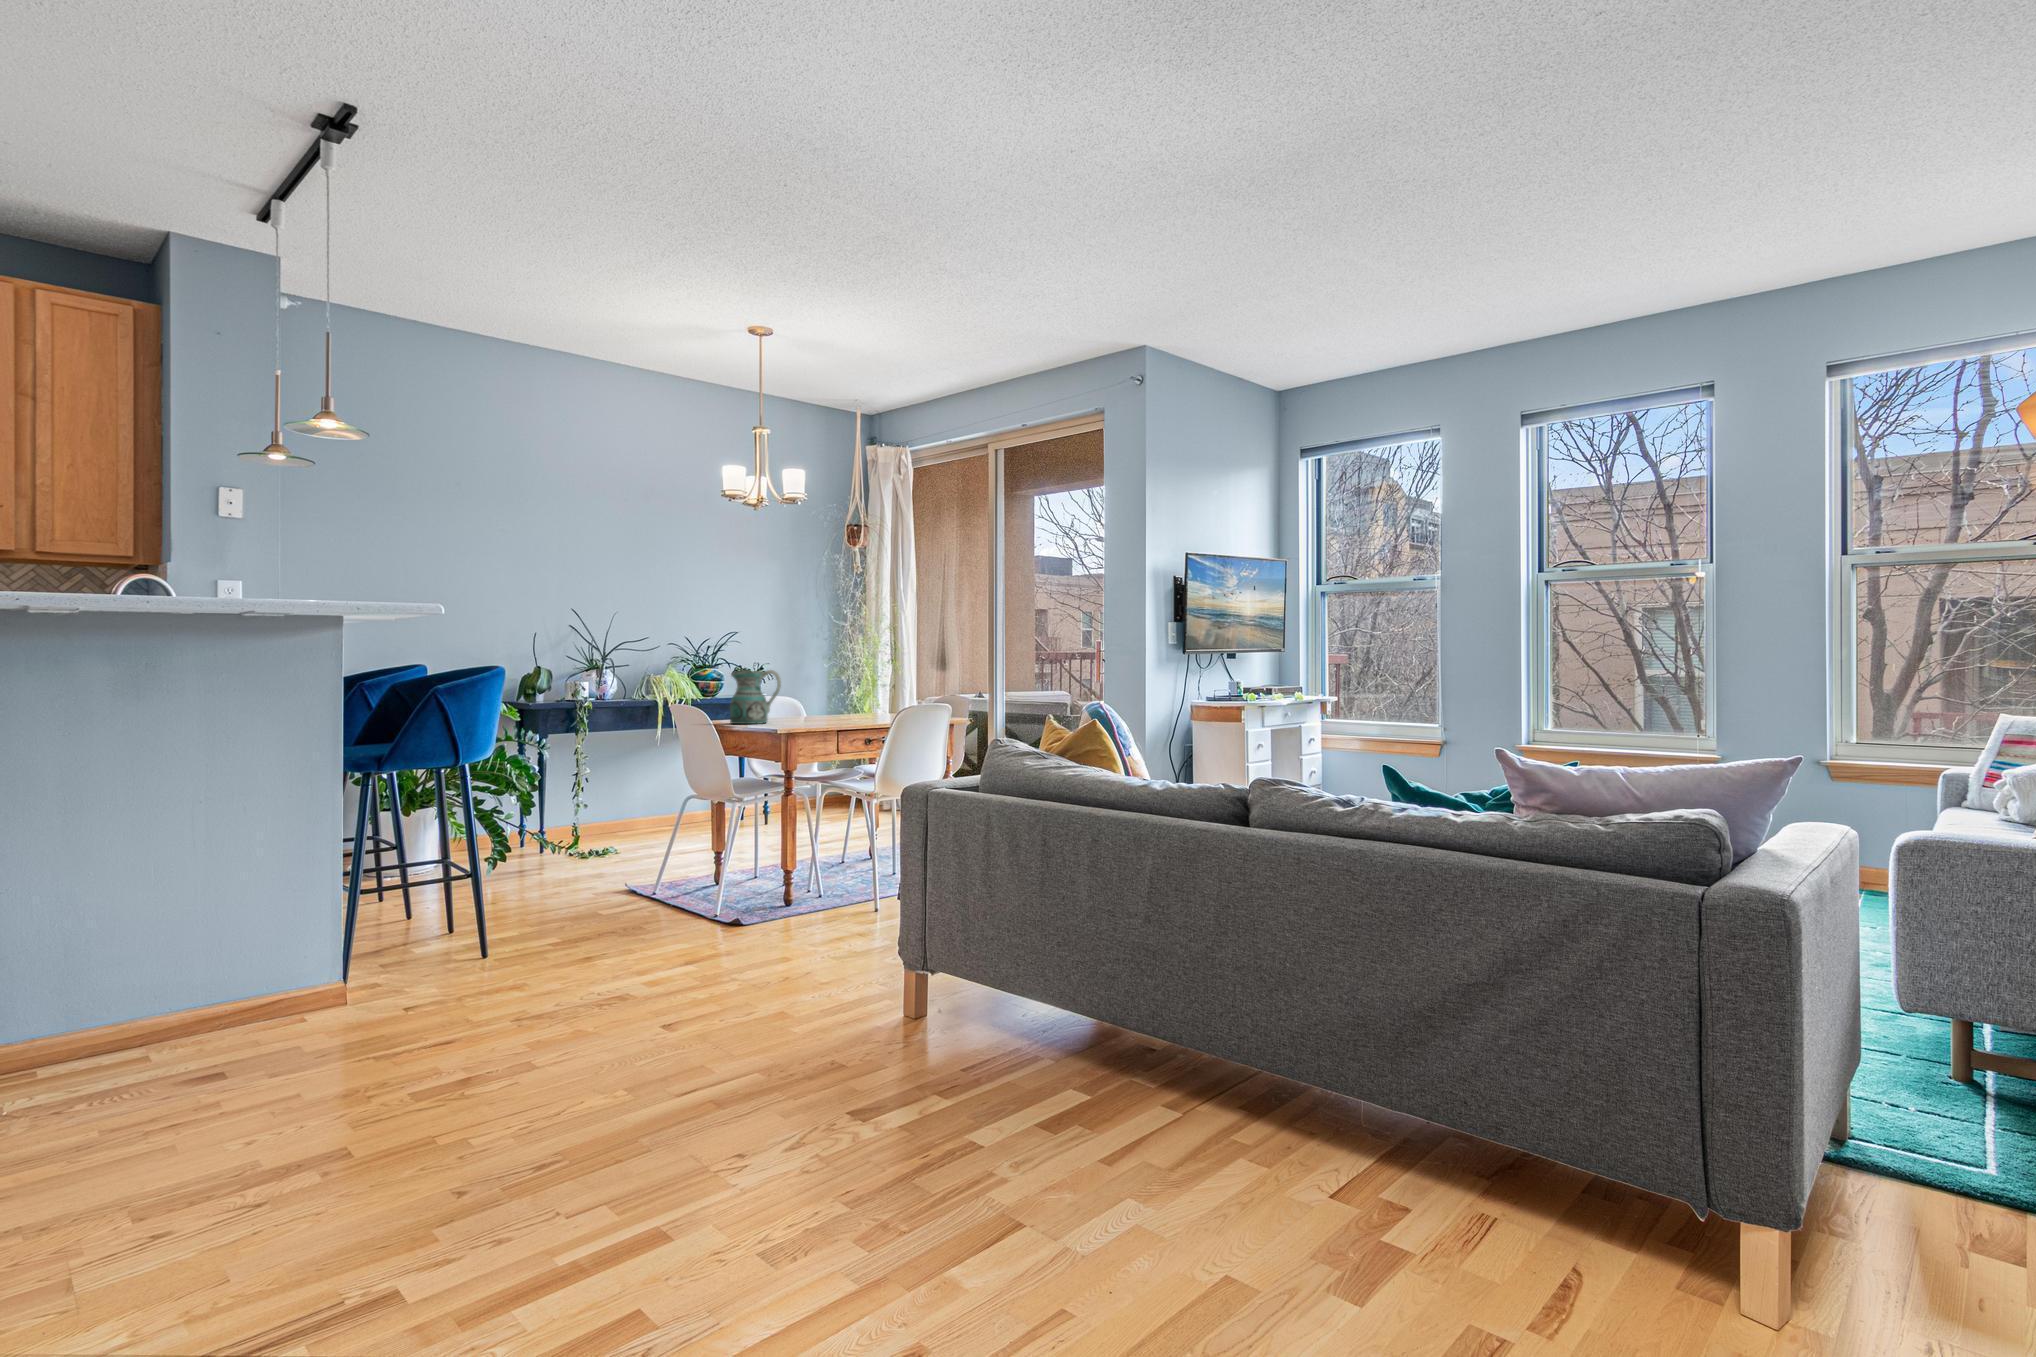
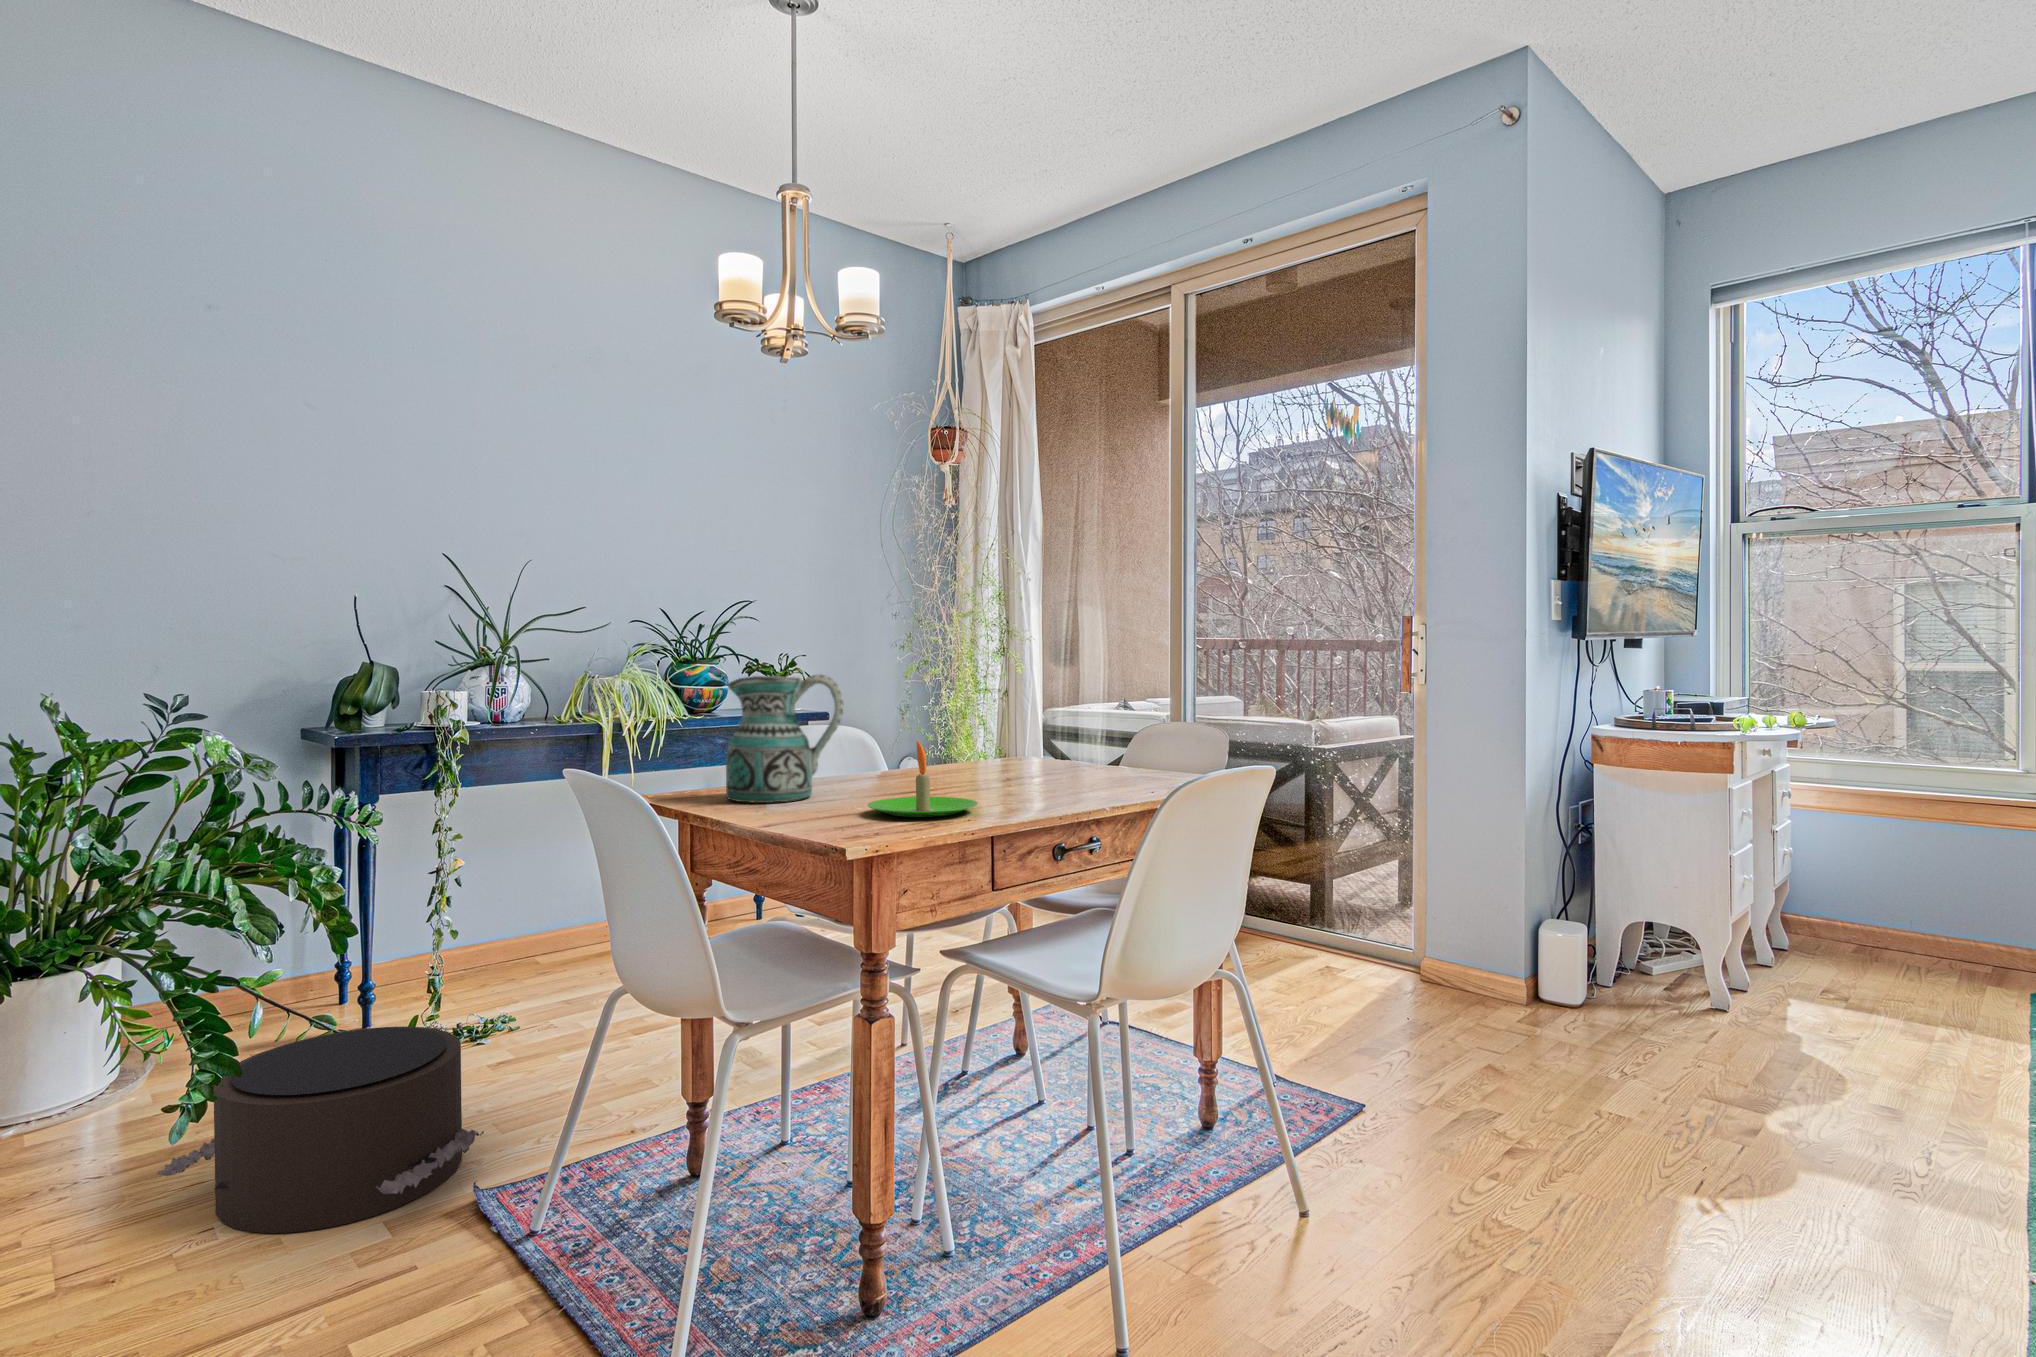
candle: none [789,696,835,726] -> present [868,741,978,817]
pouf: none [493,829,625,895] -> present [157,1027,484,1233]

